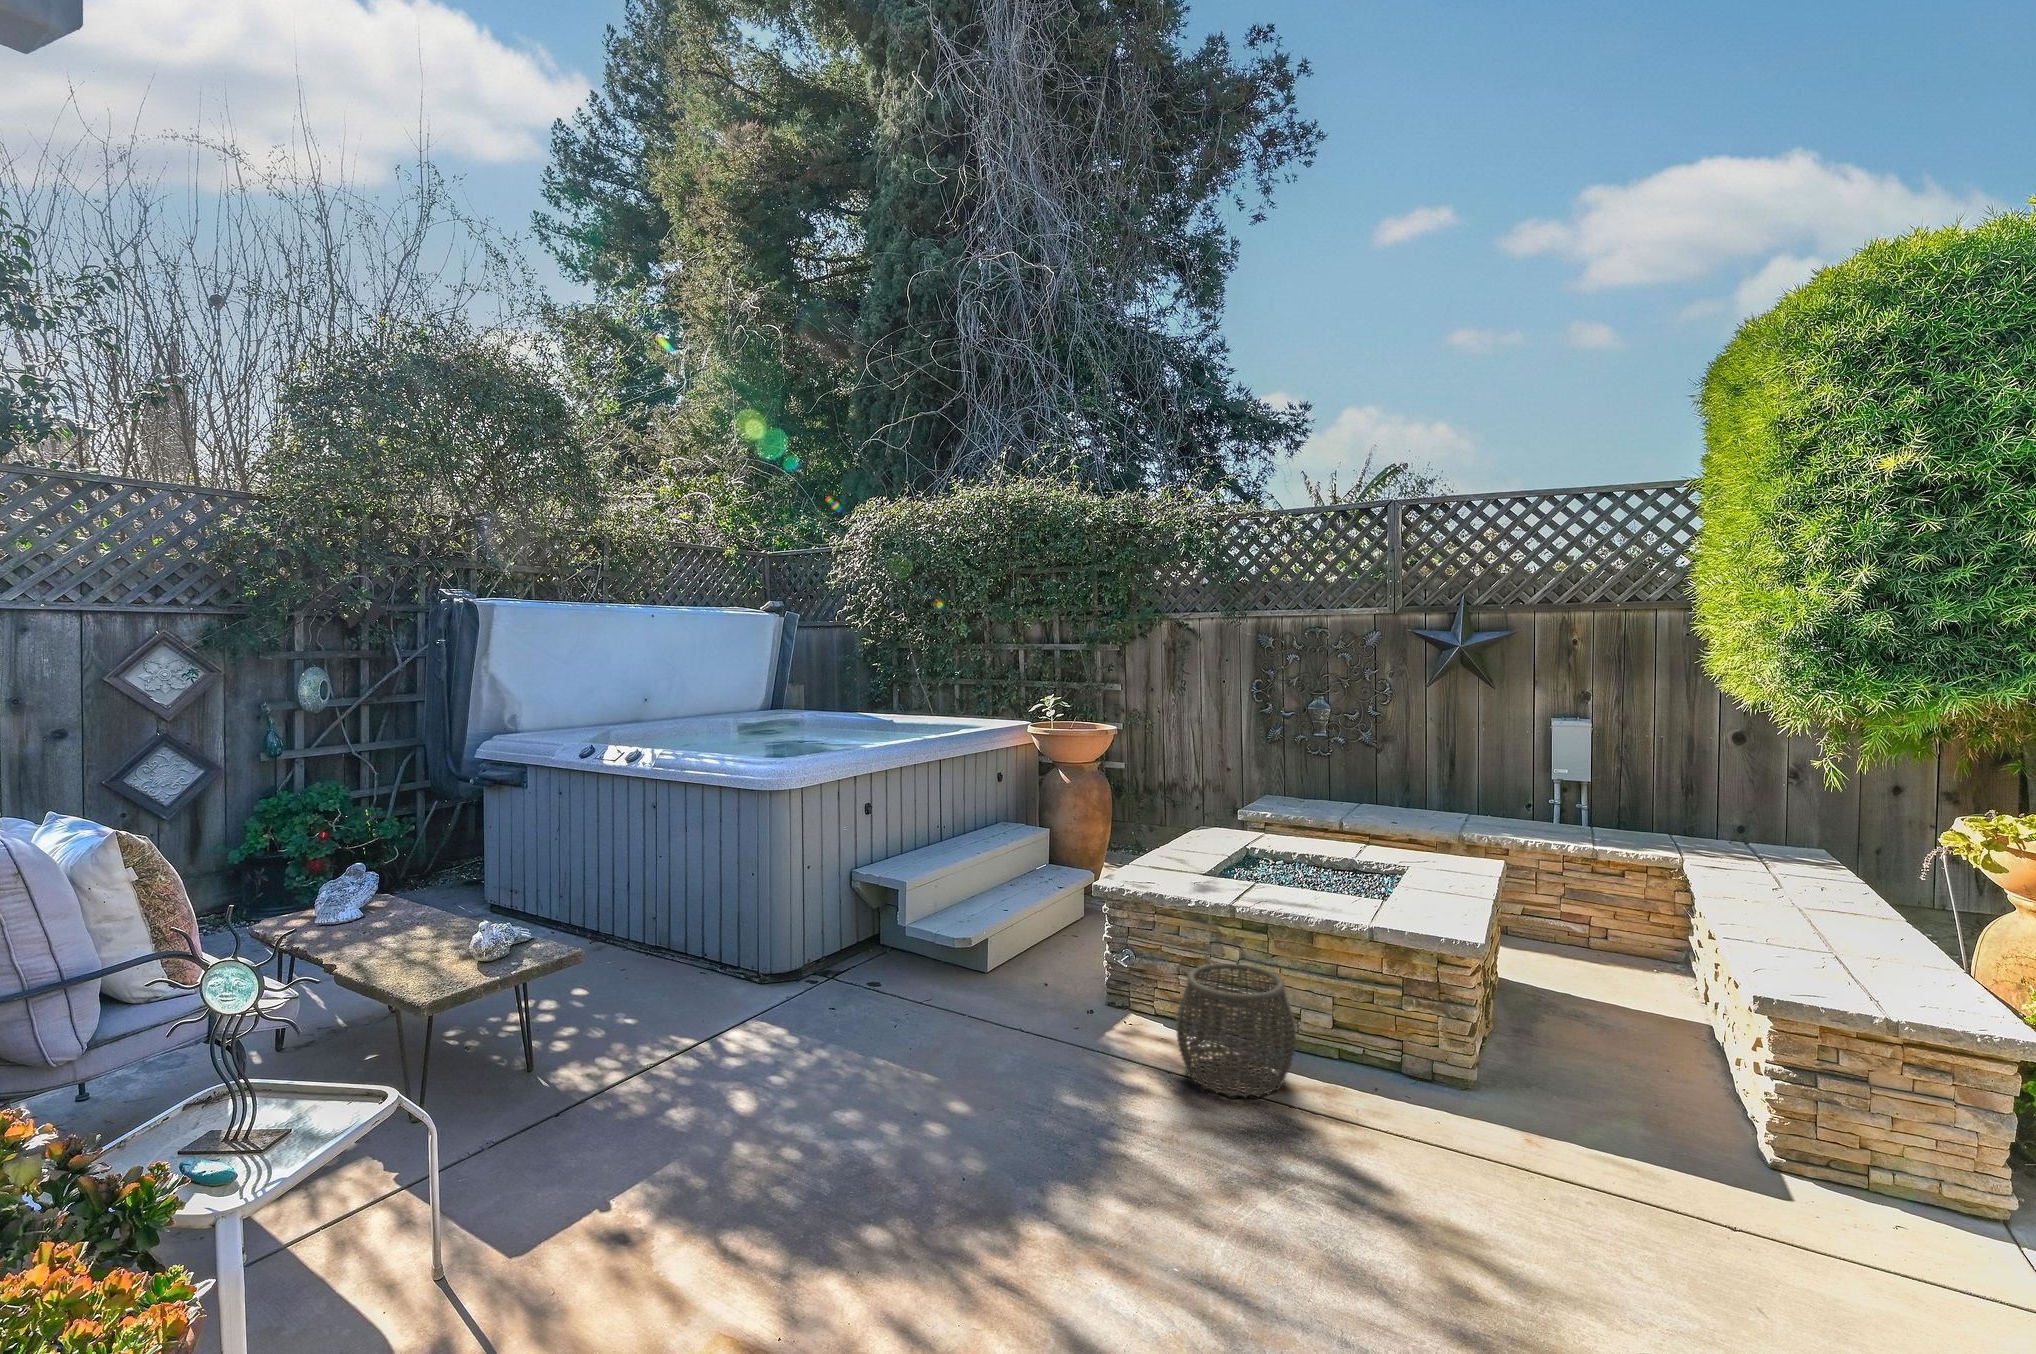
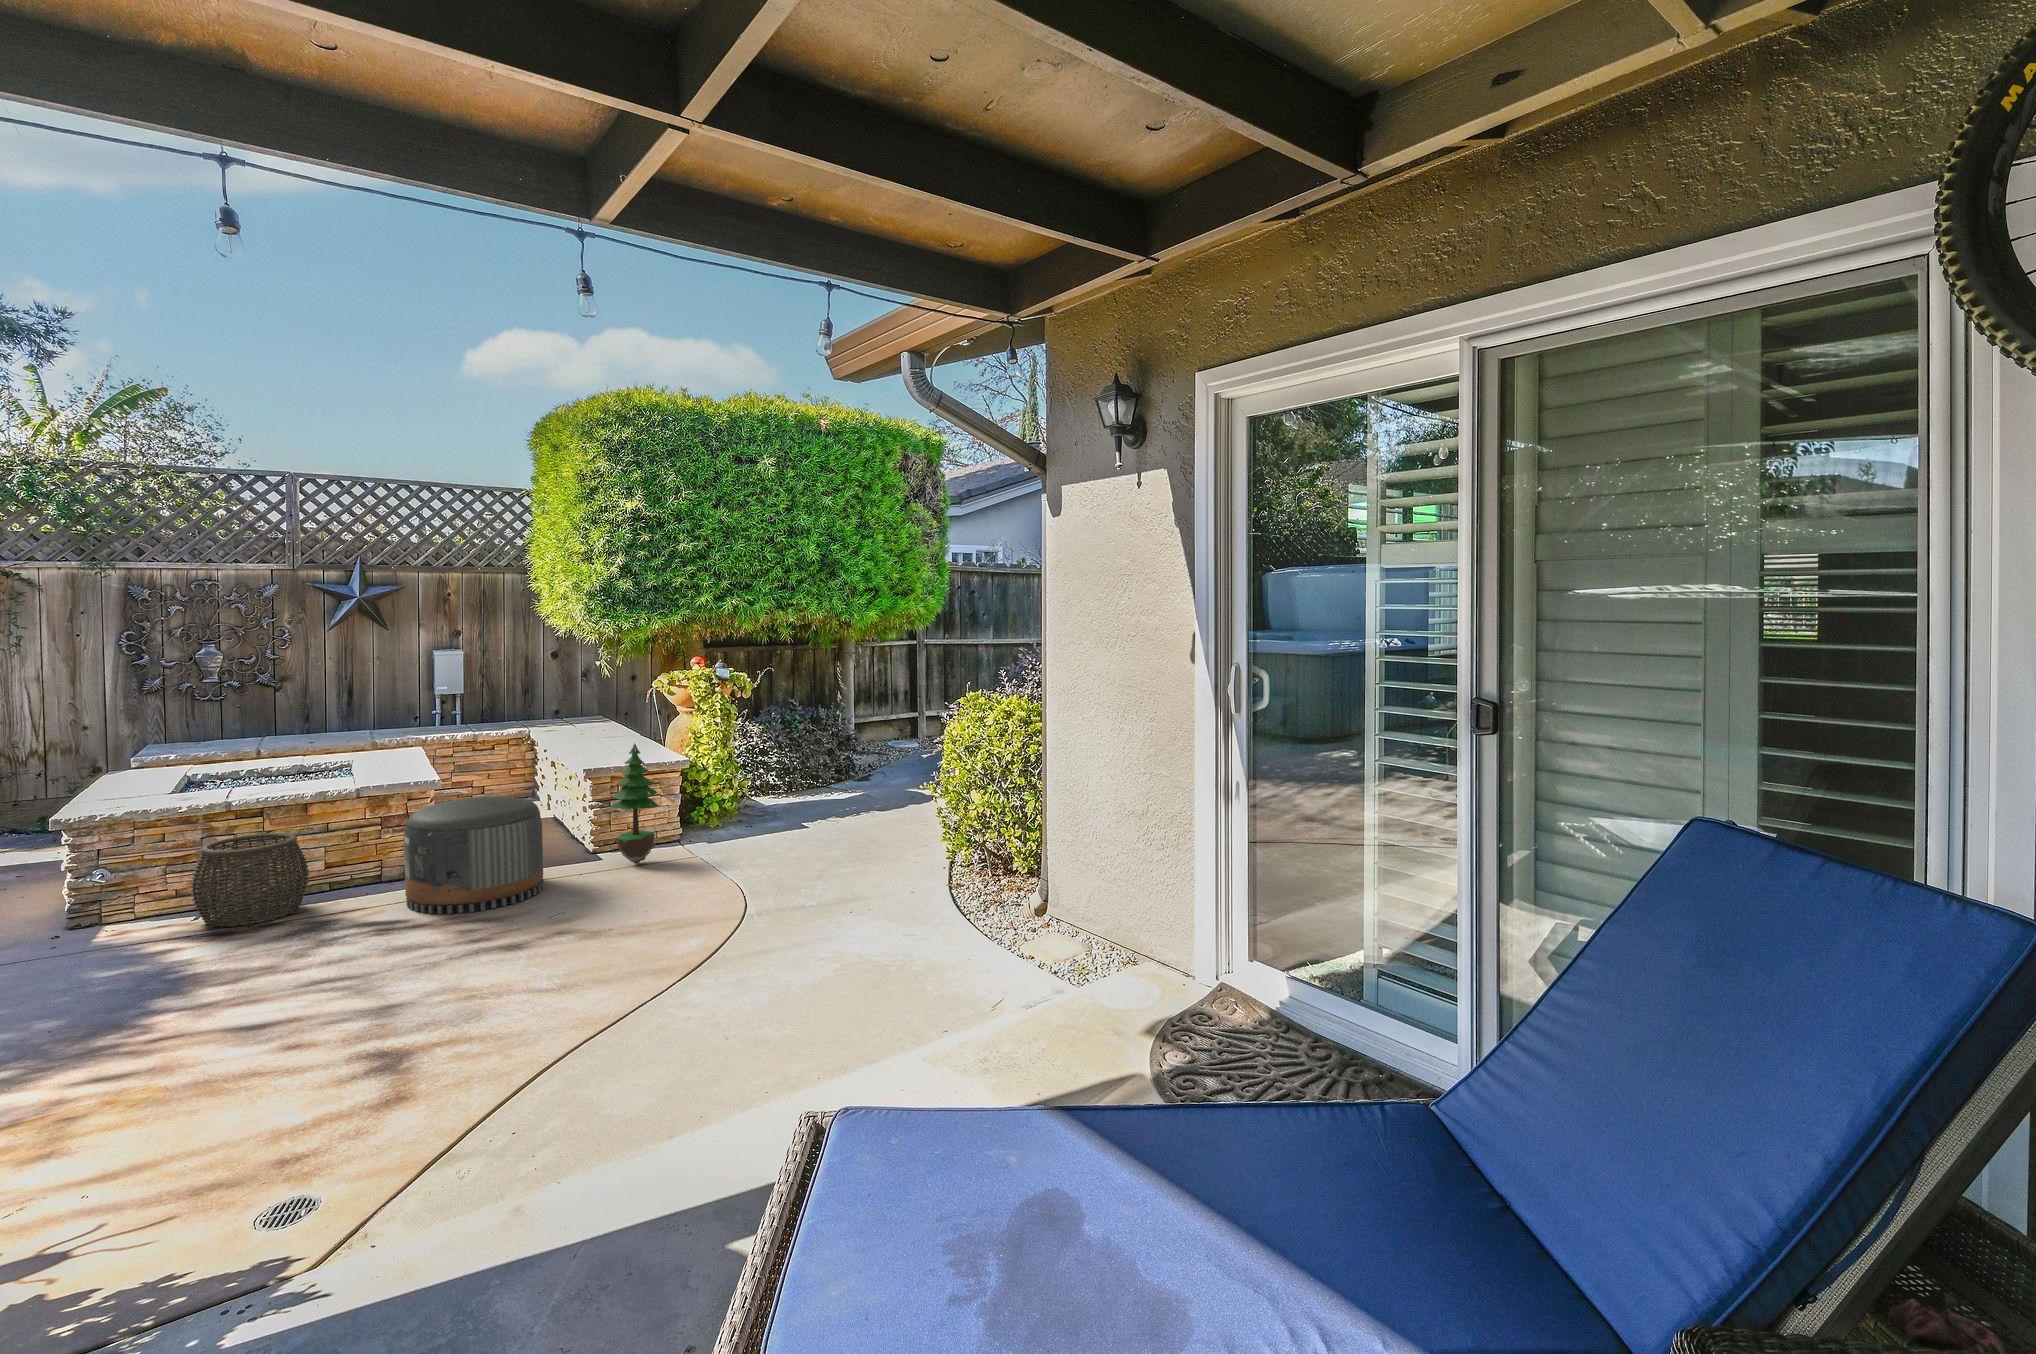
potted tree: none [1804,974,1940,1253] -> present [611,743,659,864]
pouf: none [1400,993,1638,1245] -> present [404,796,543,914]

